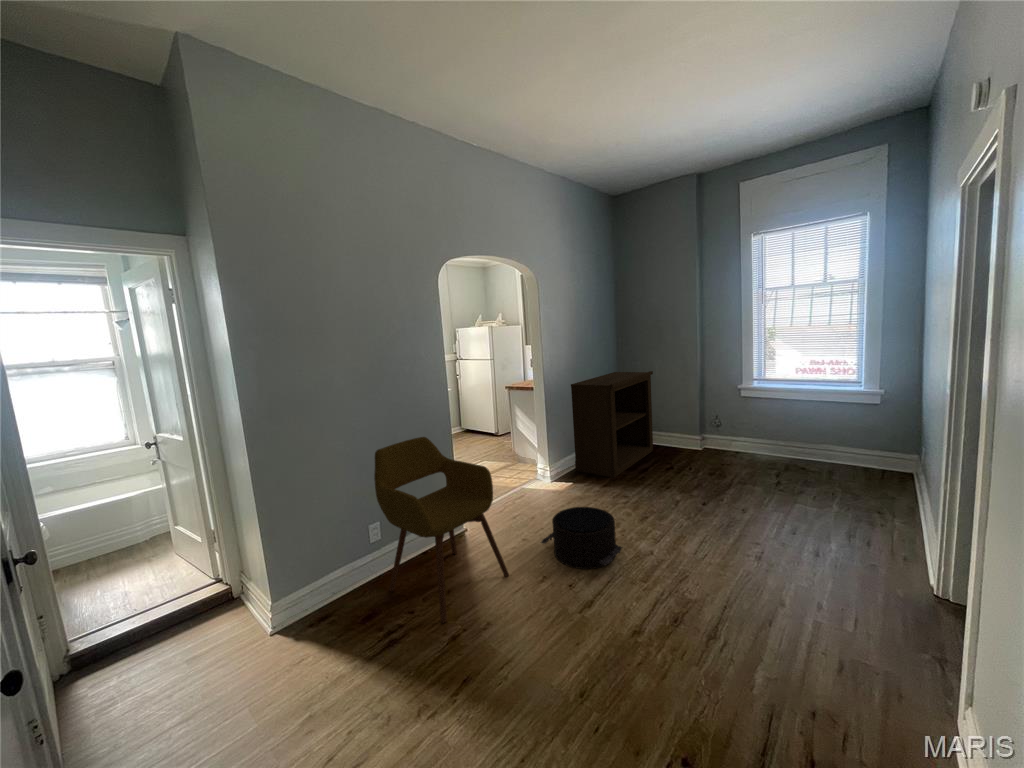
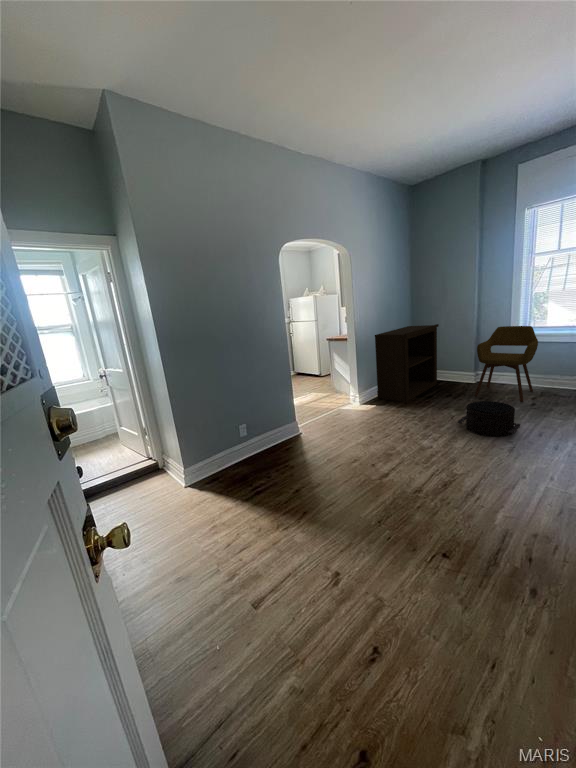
armchair: present [374,437,509,623] -> present [475,326,538,402]
pouf: present [541,507,622,569] -> present [457,401,520,437]

